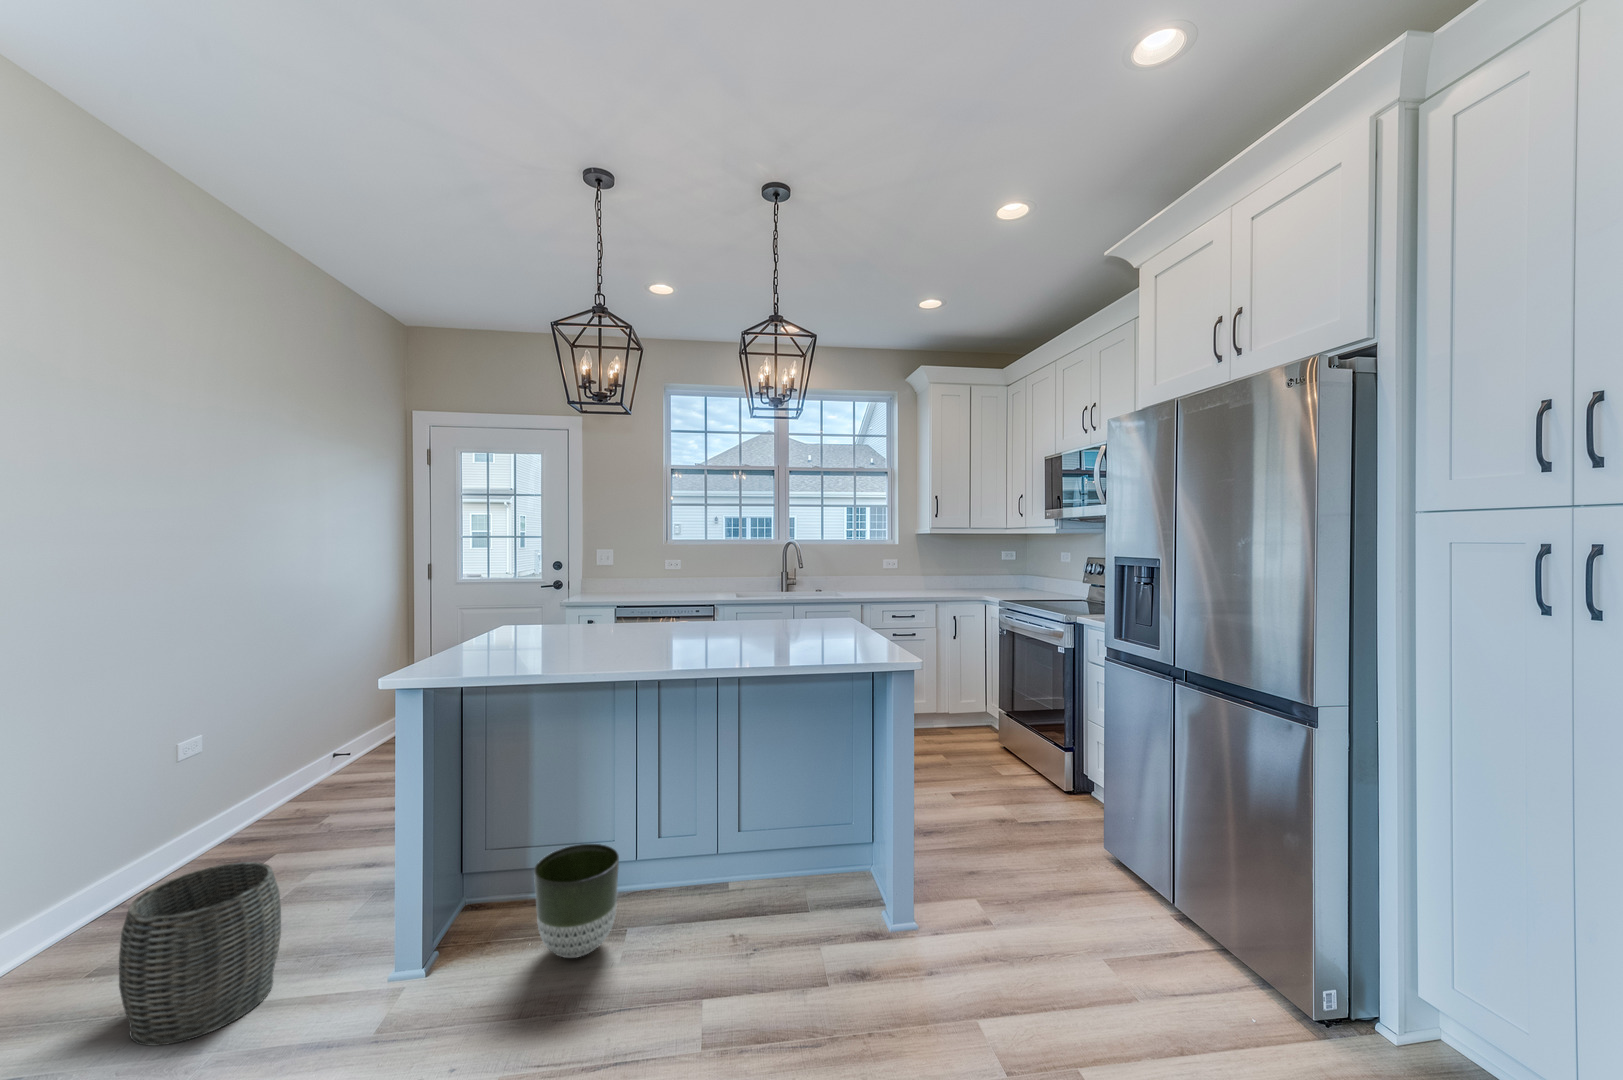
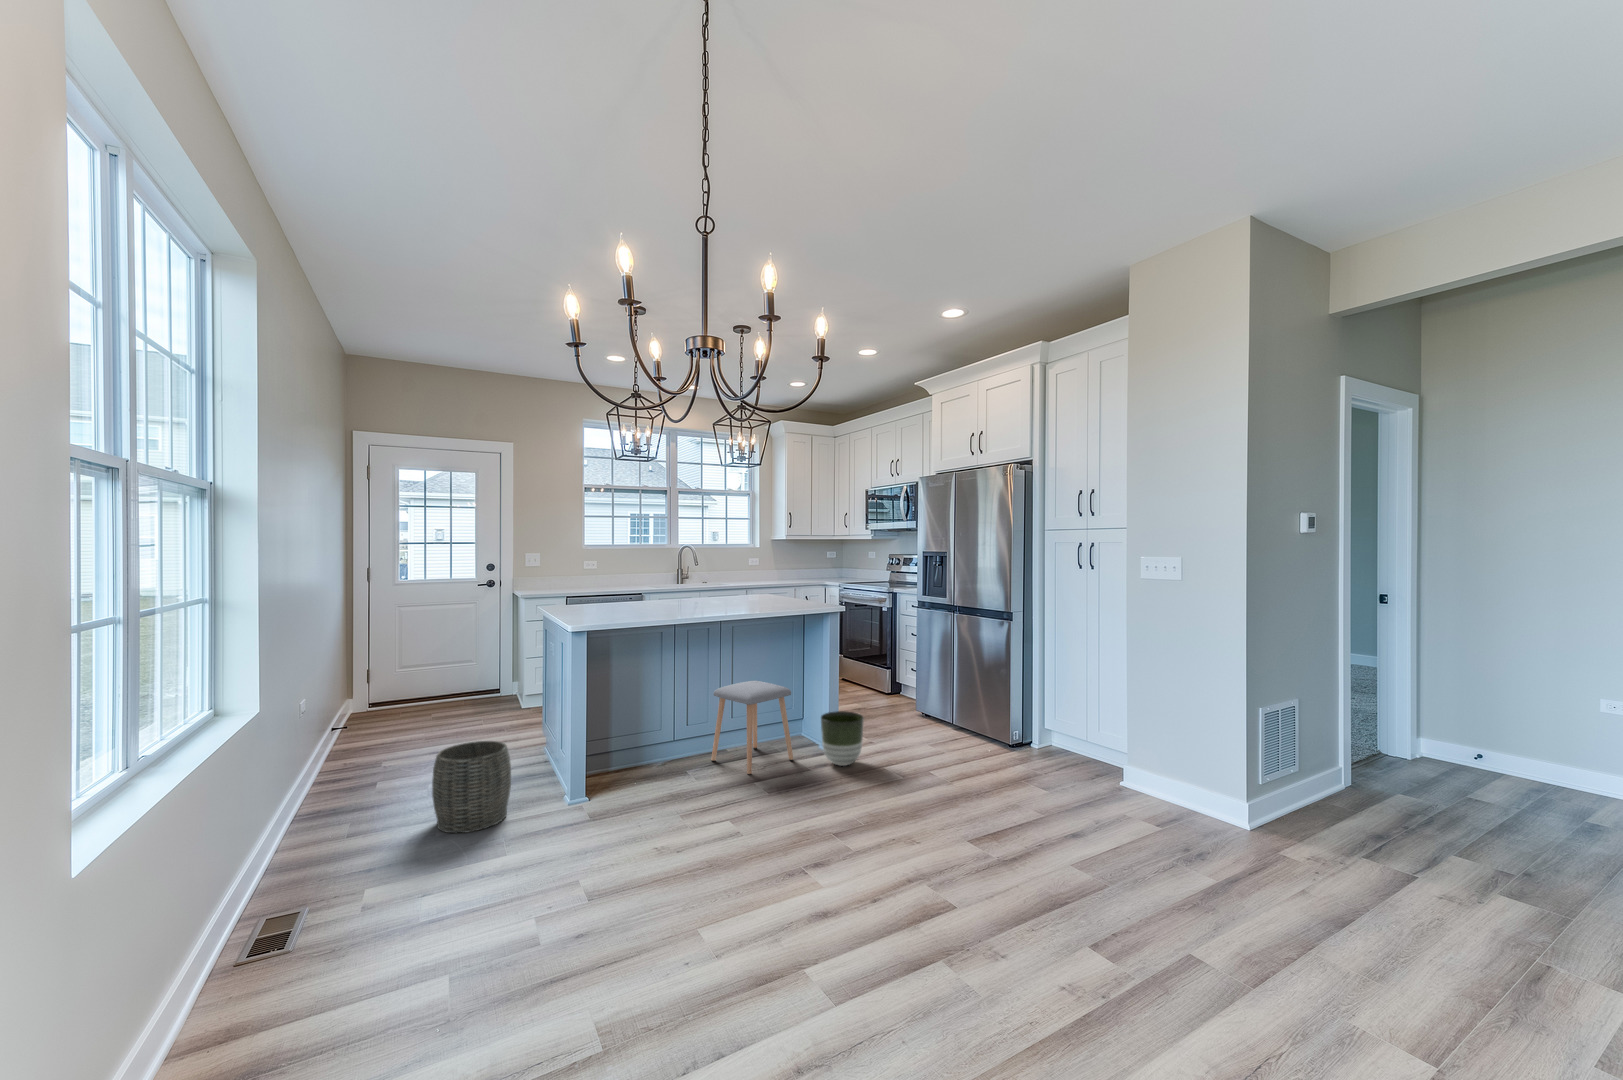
stool: none [678,781,813,980] -> present [711,681,793,775]
planter: present [534,844,619,958] -> present [821,711,864,766]

